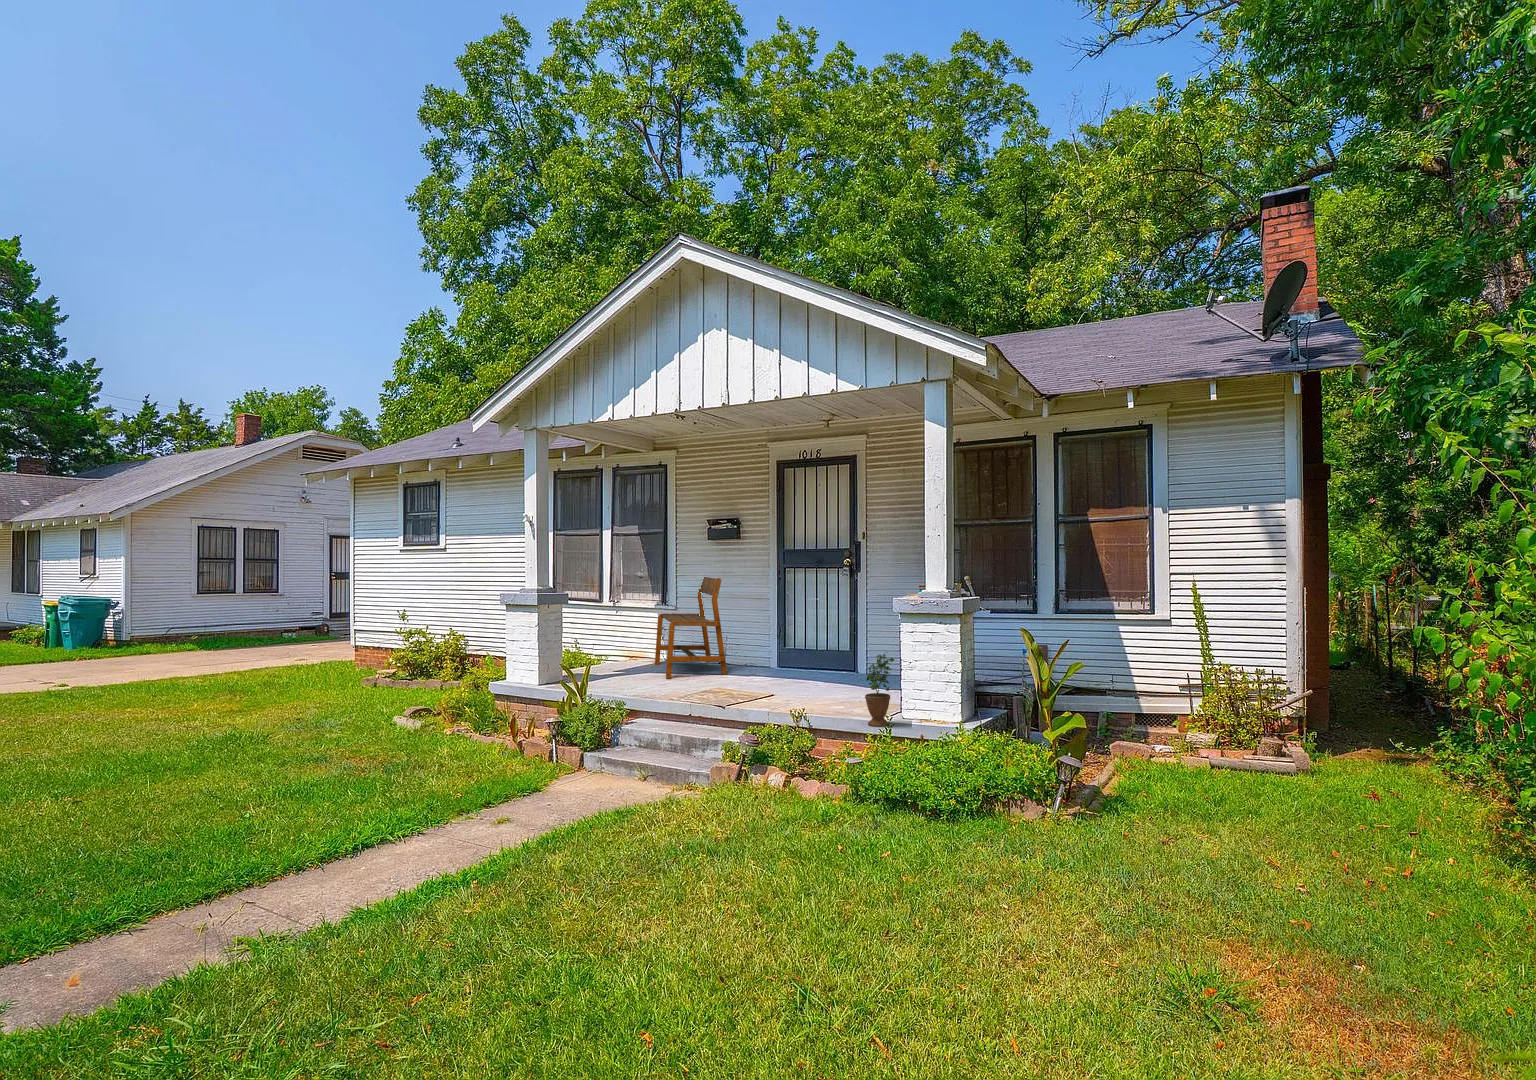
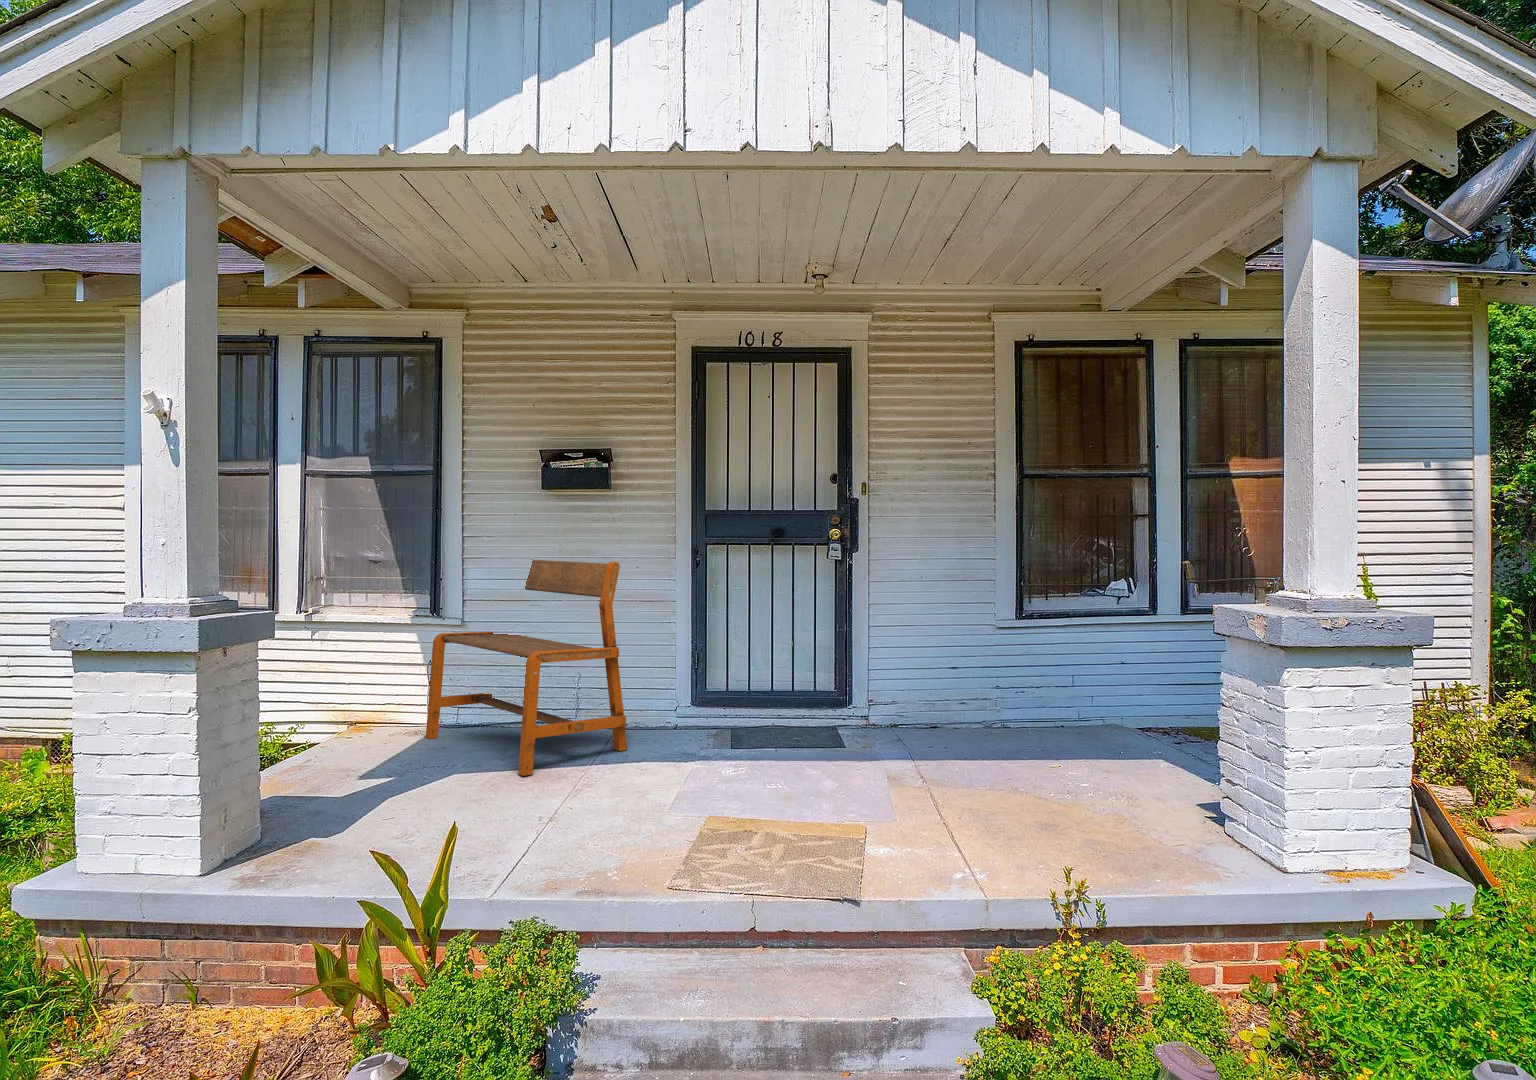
potted plant: present [865,654,894,726] -> none [1169,710,1249,866]

